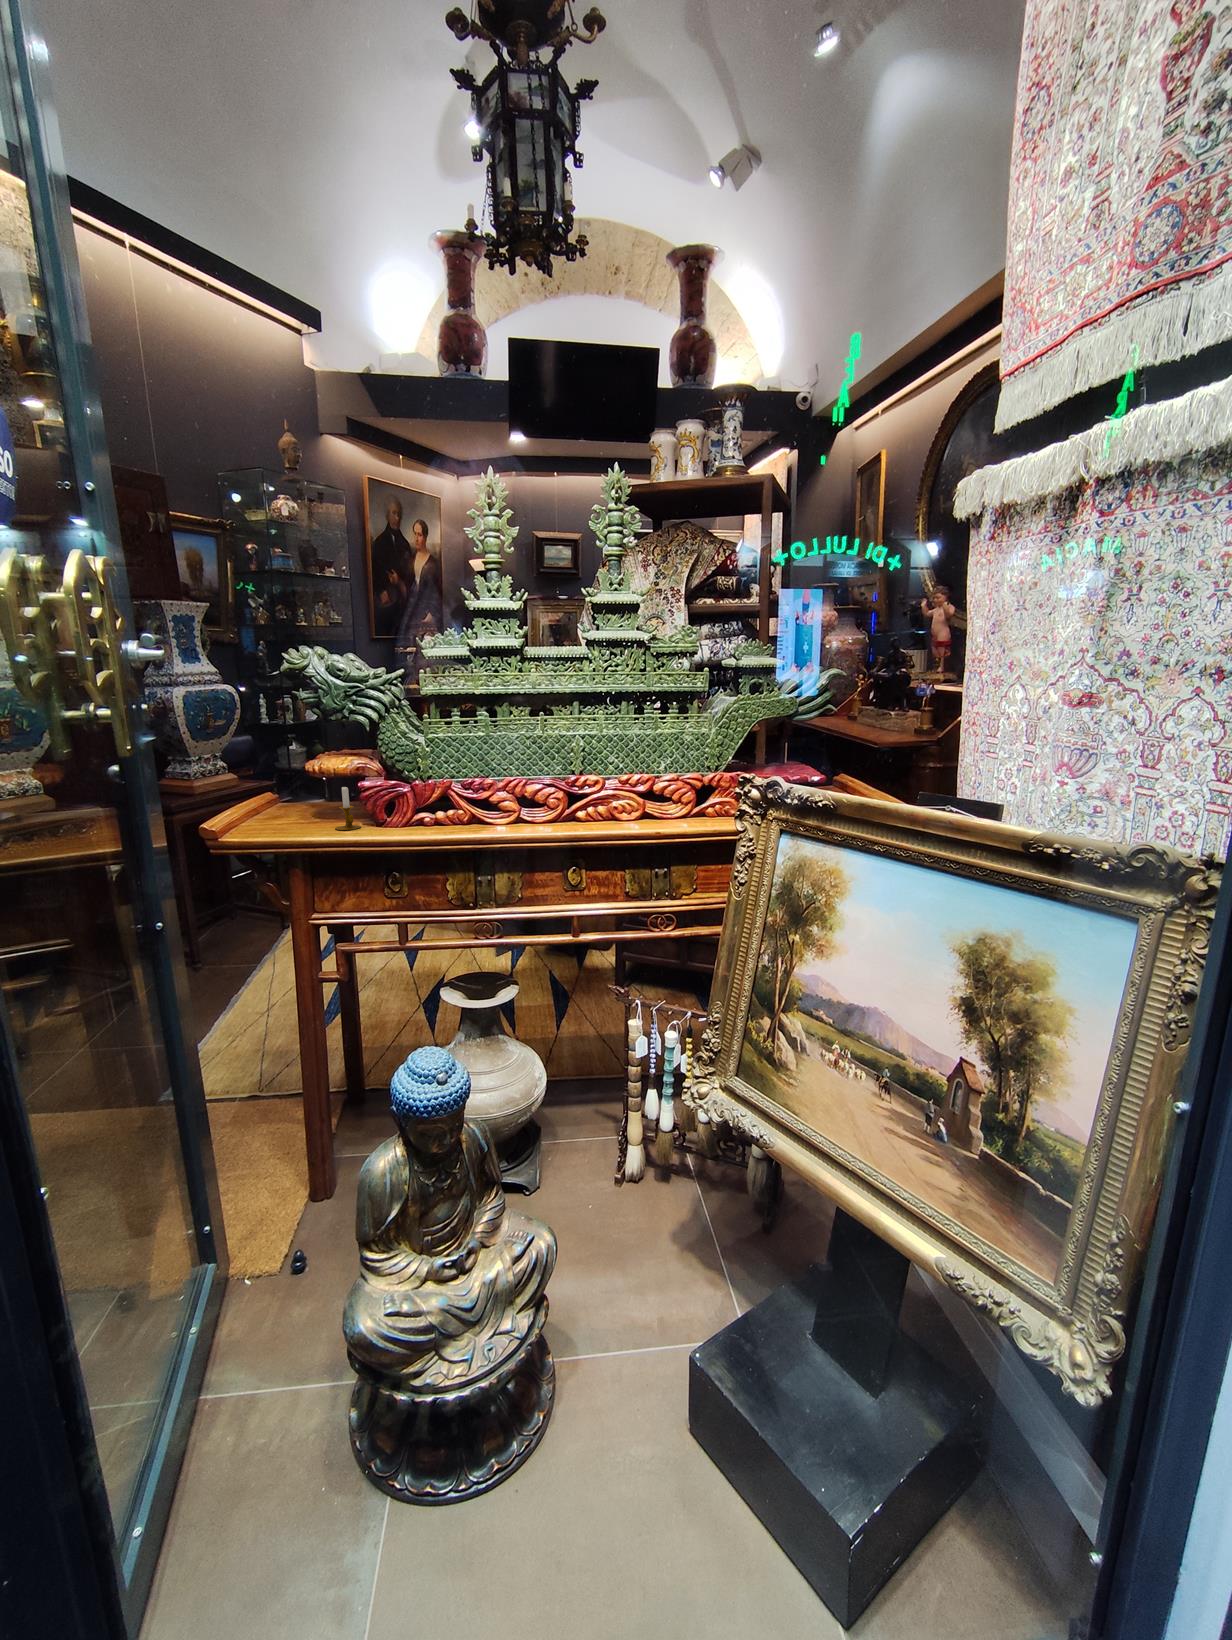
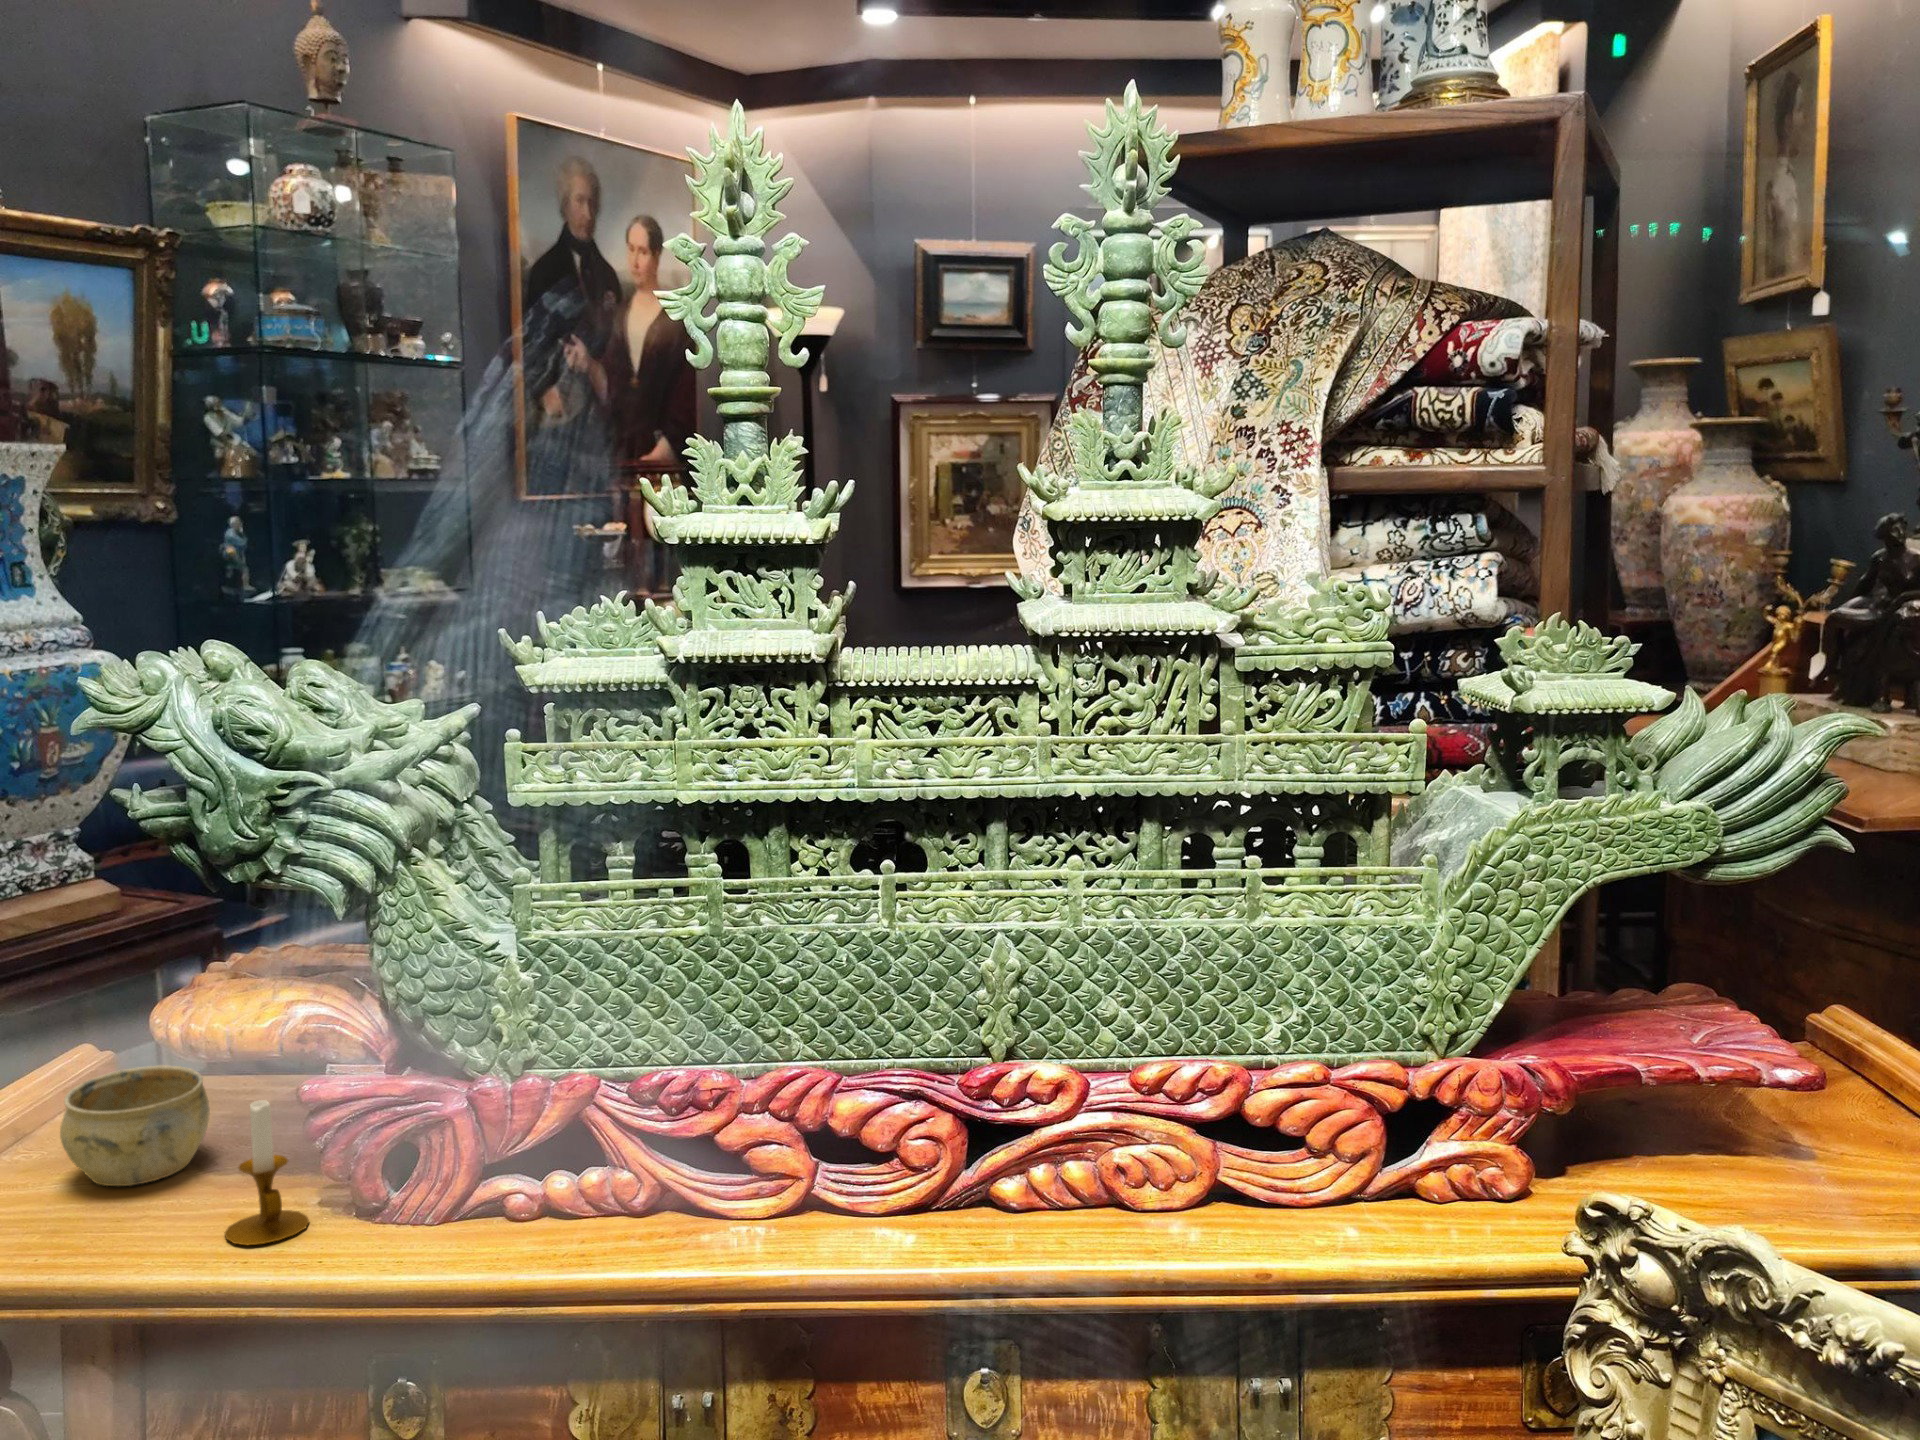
ceramic bowl: none [273,790,320,823] -> present [60,1065,210,1186]

